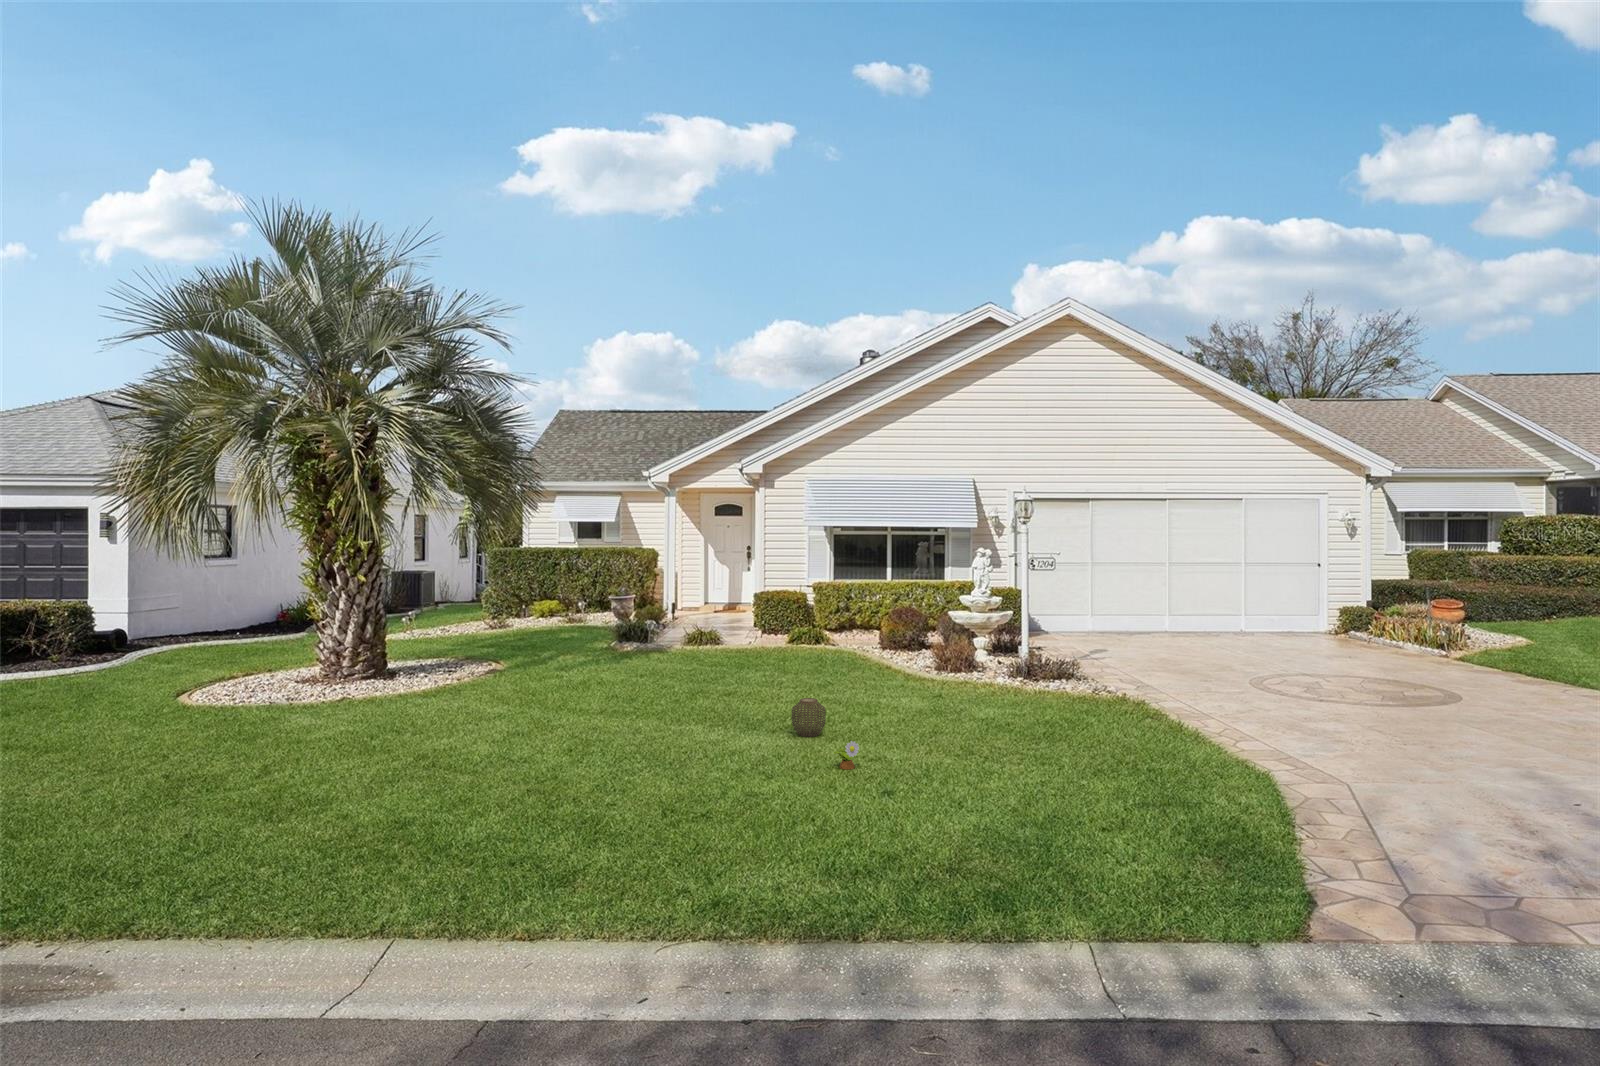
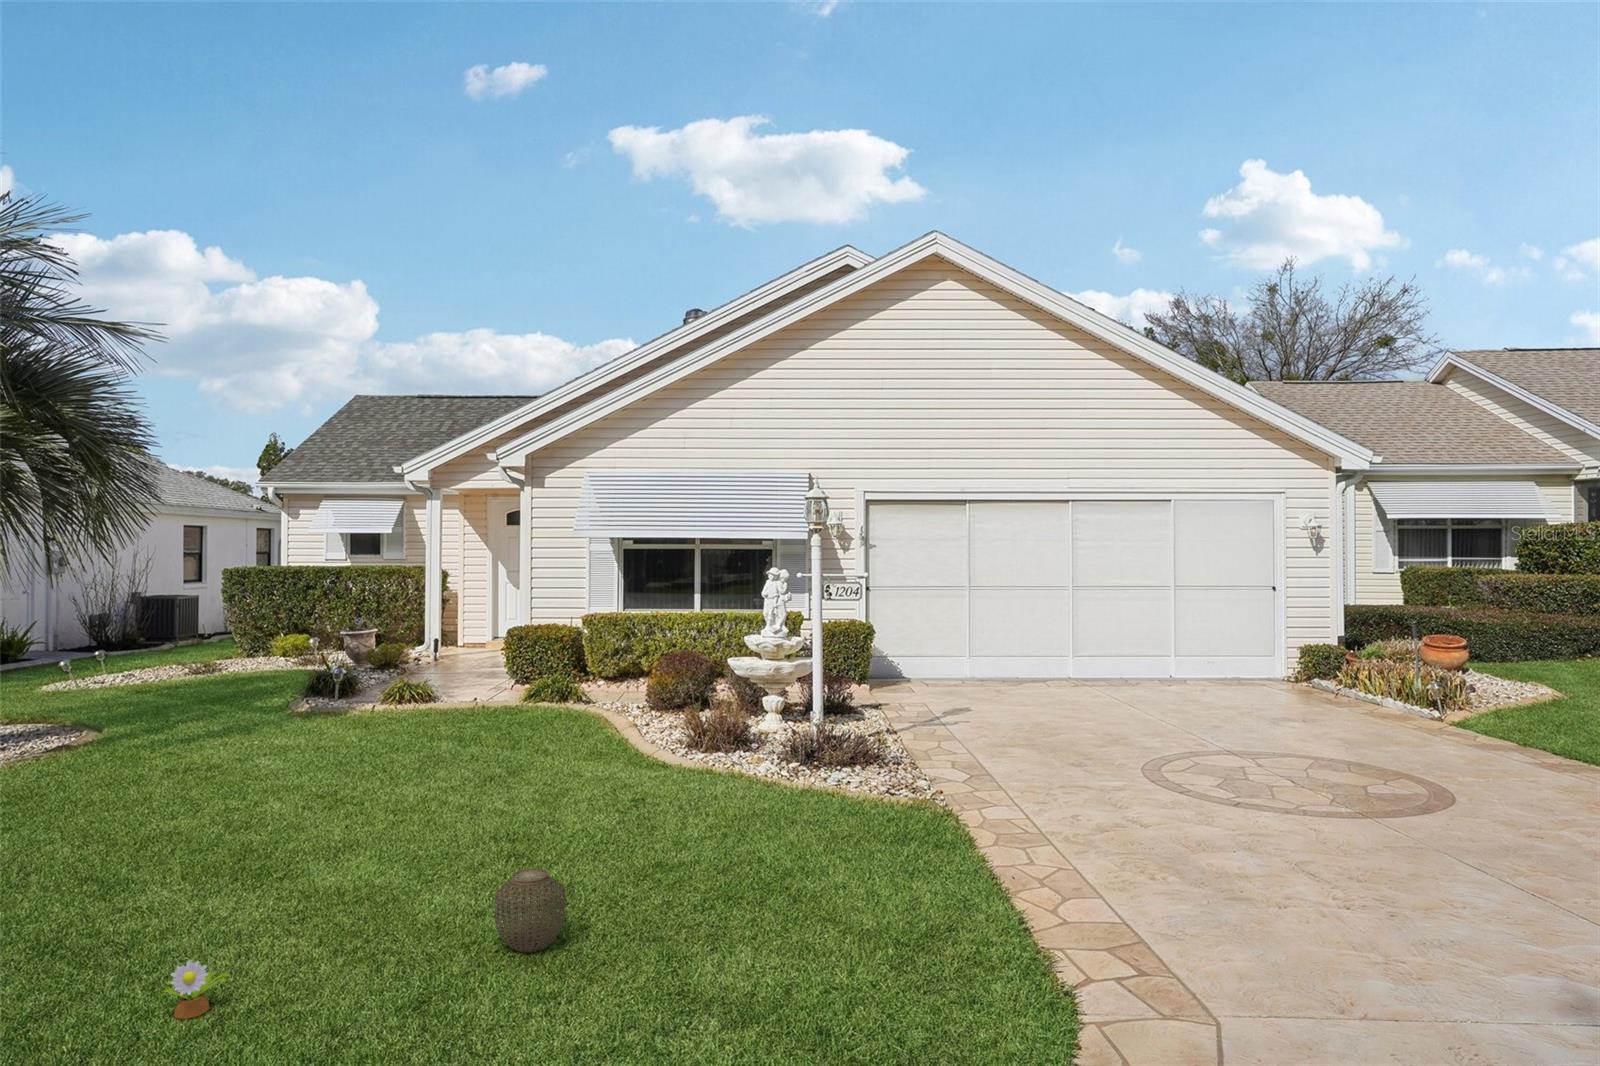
woven basket: present [792,698,826,737] -> present [495,869,565,952]

